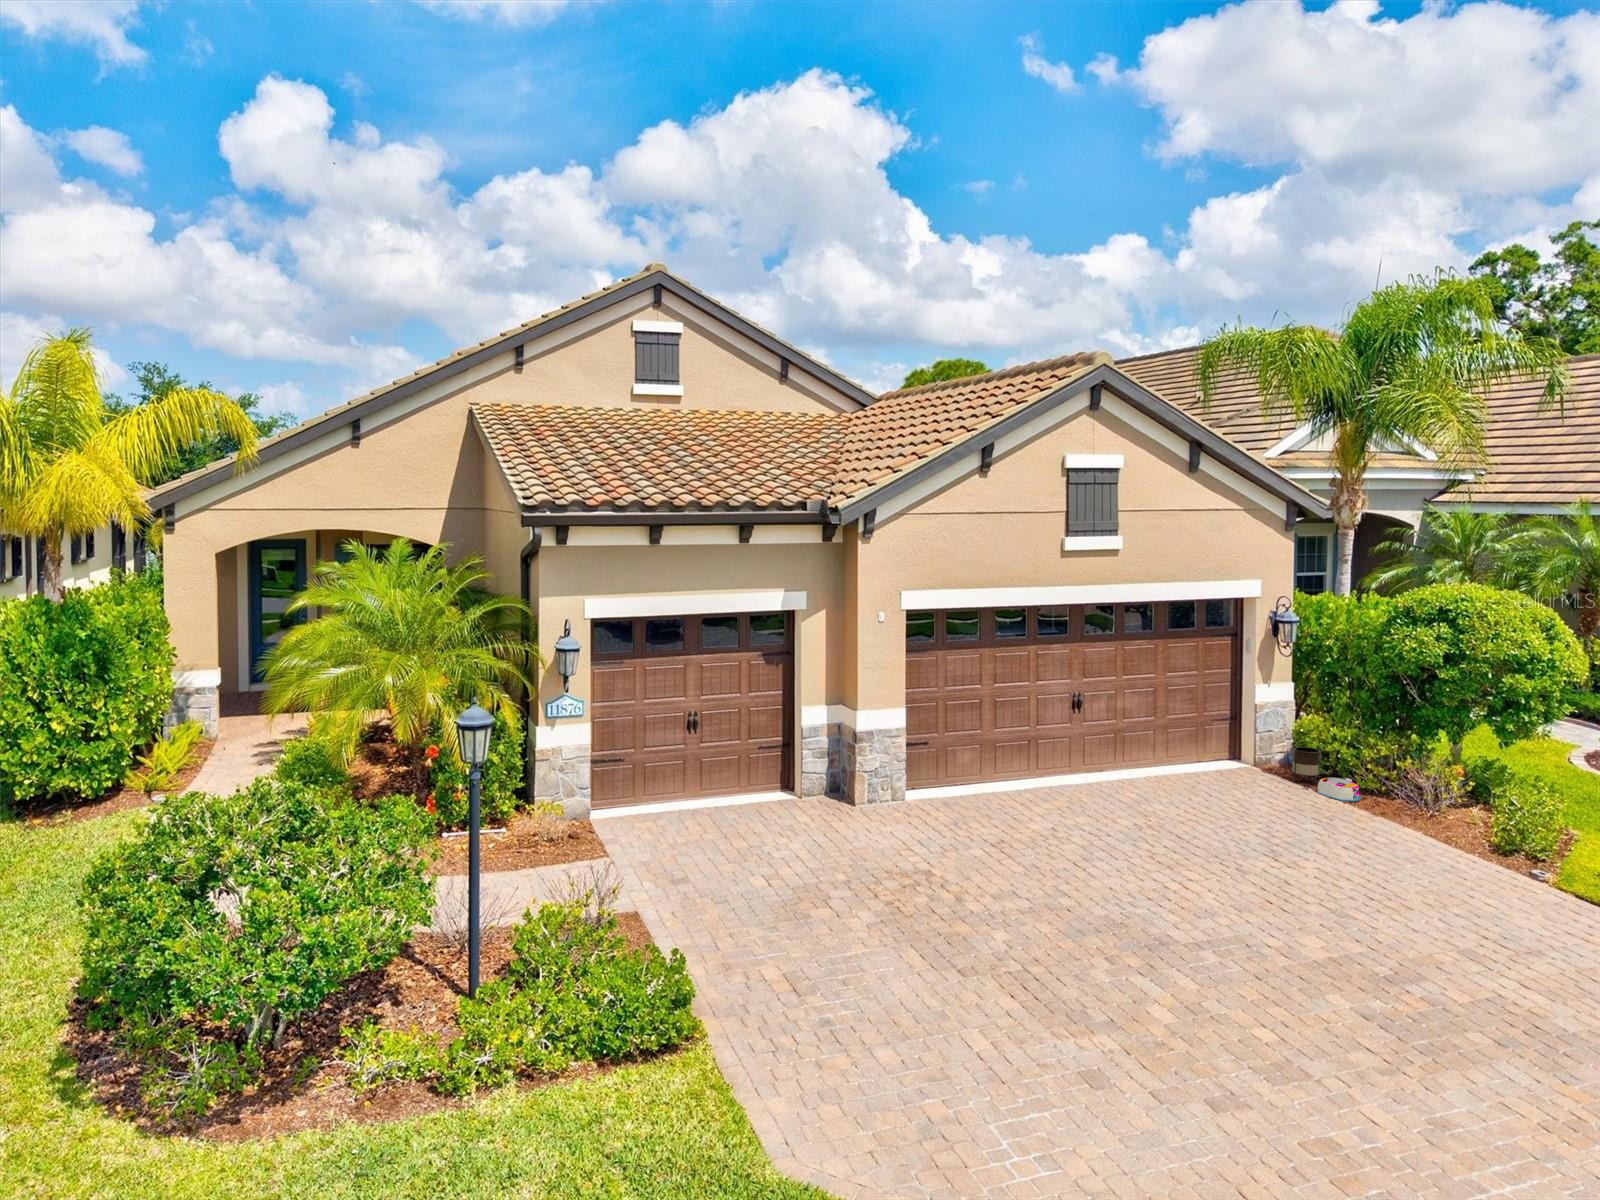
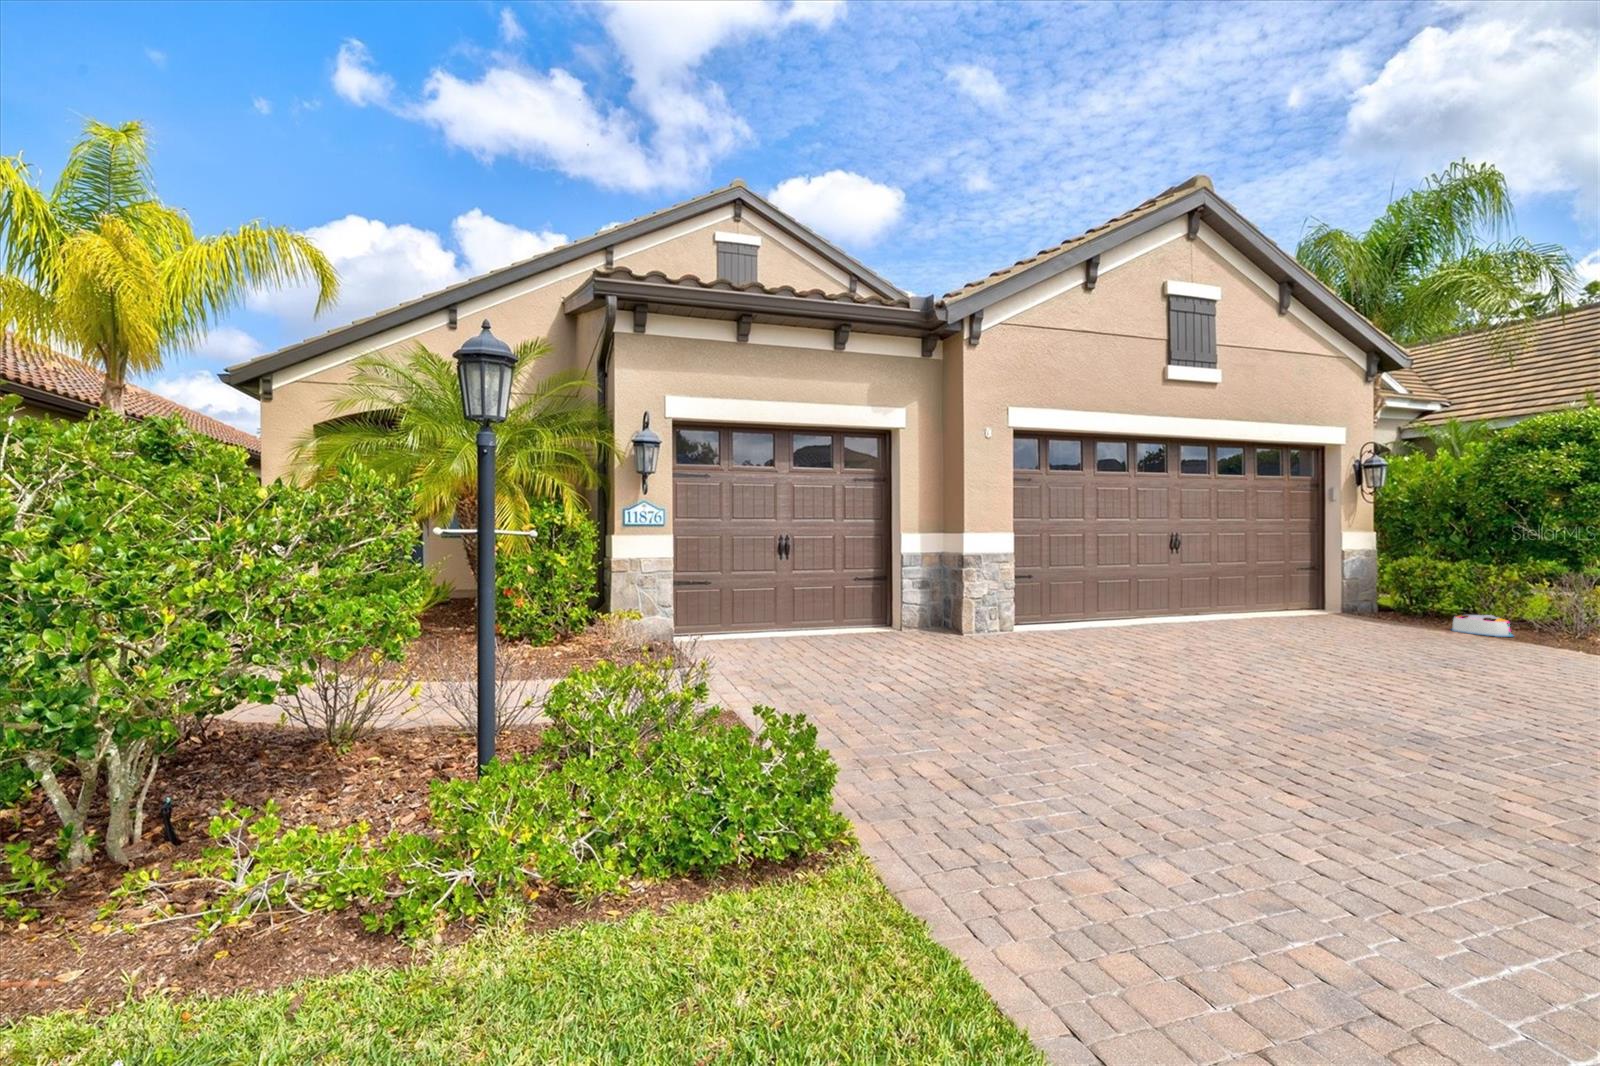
planter: present [1292,747,1321,783] -> none [1405,588,1442,626]

